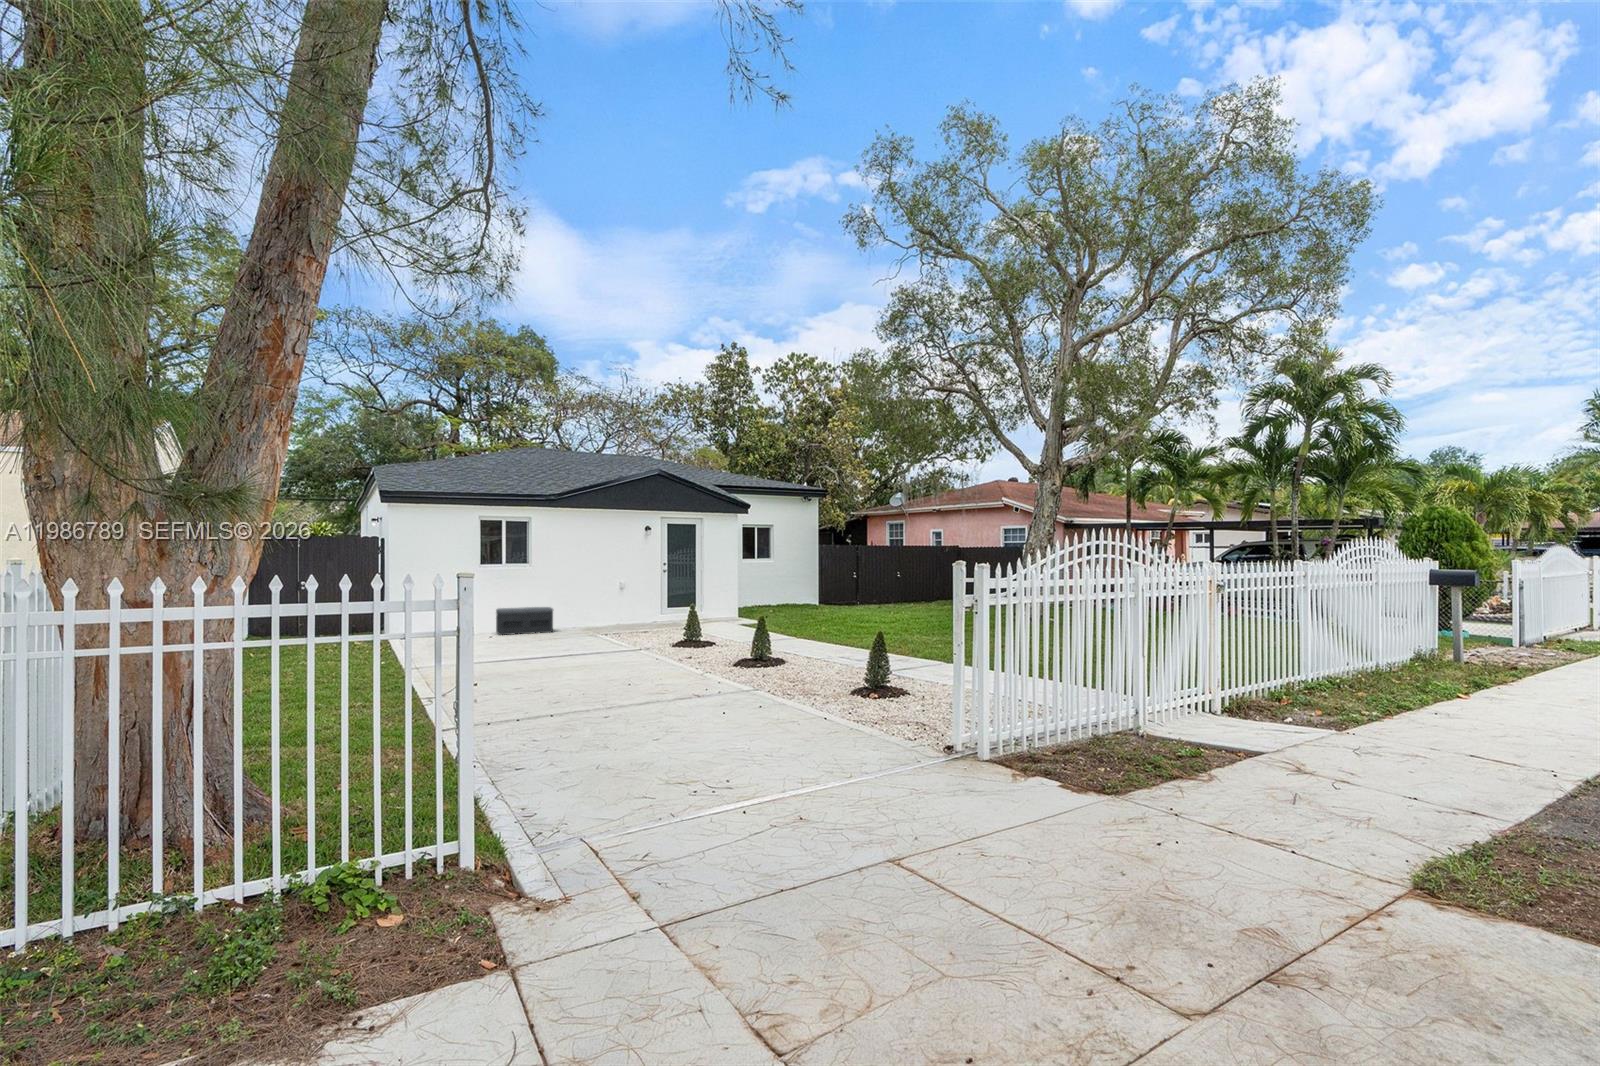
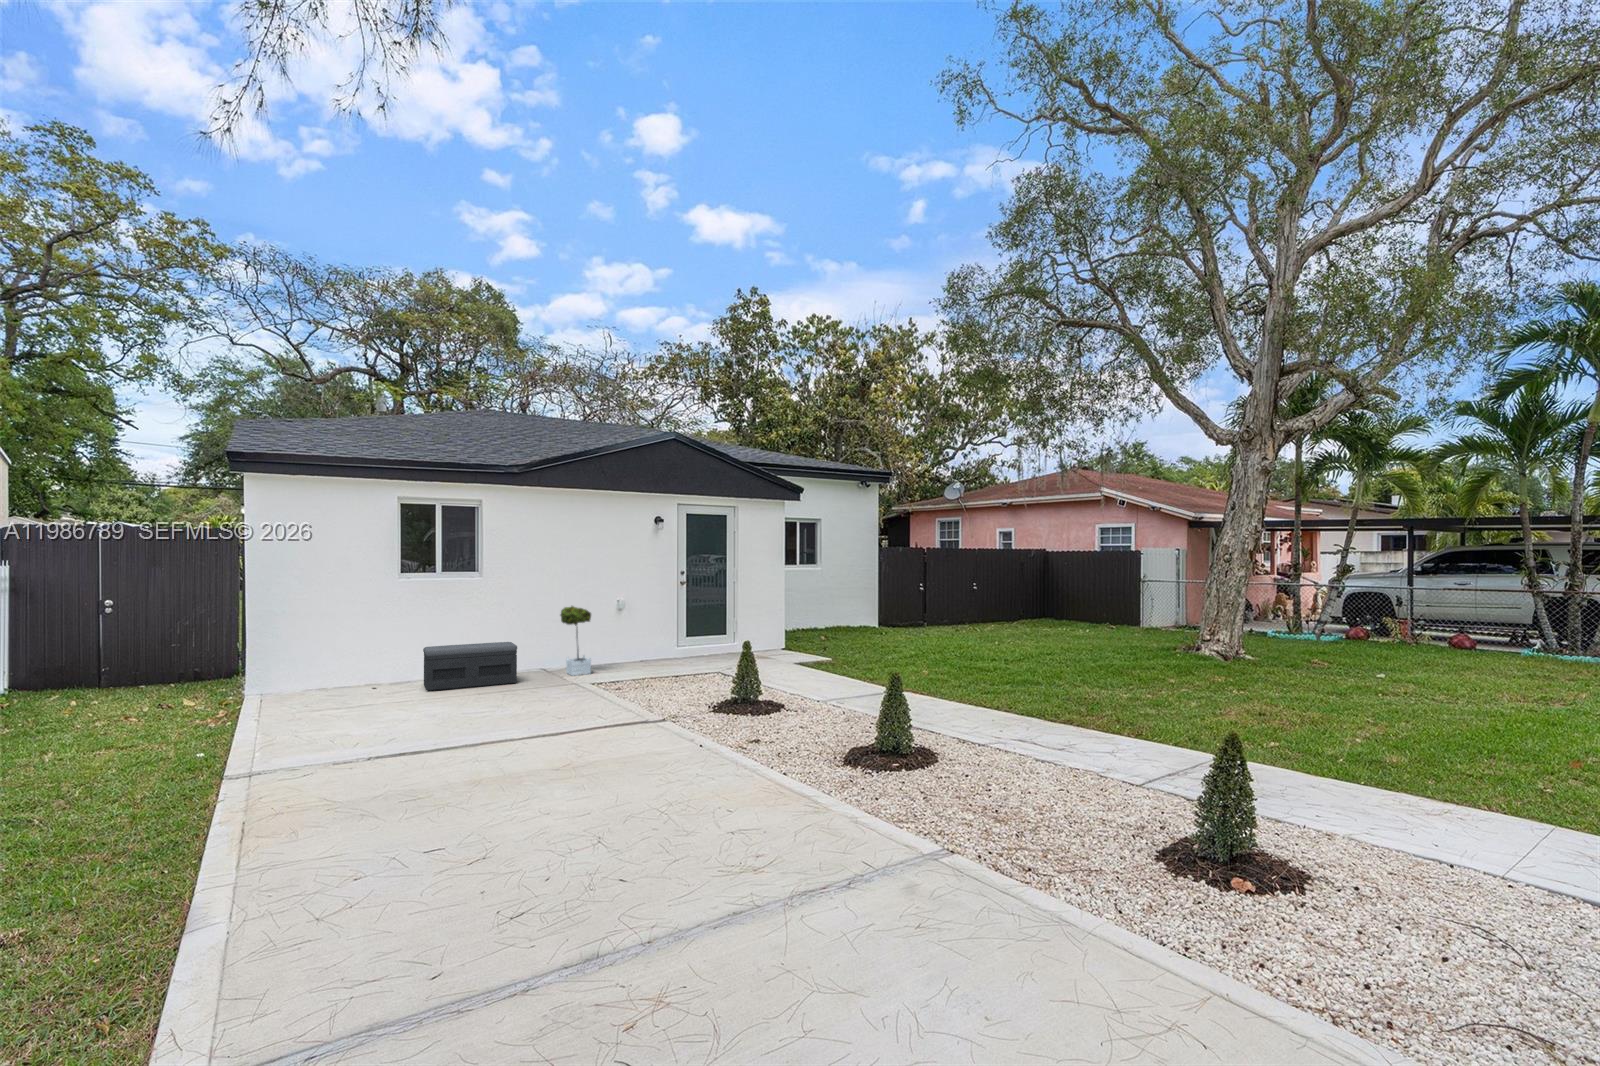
potted tree: none [580,584,600,629] -> present [560,606,591,676]

